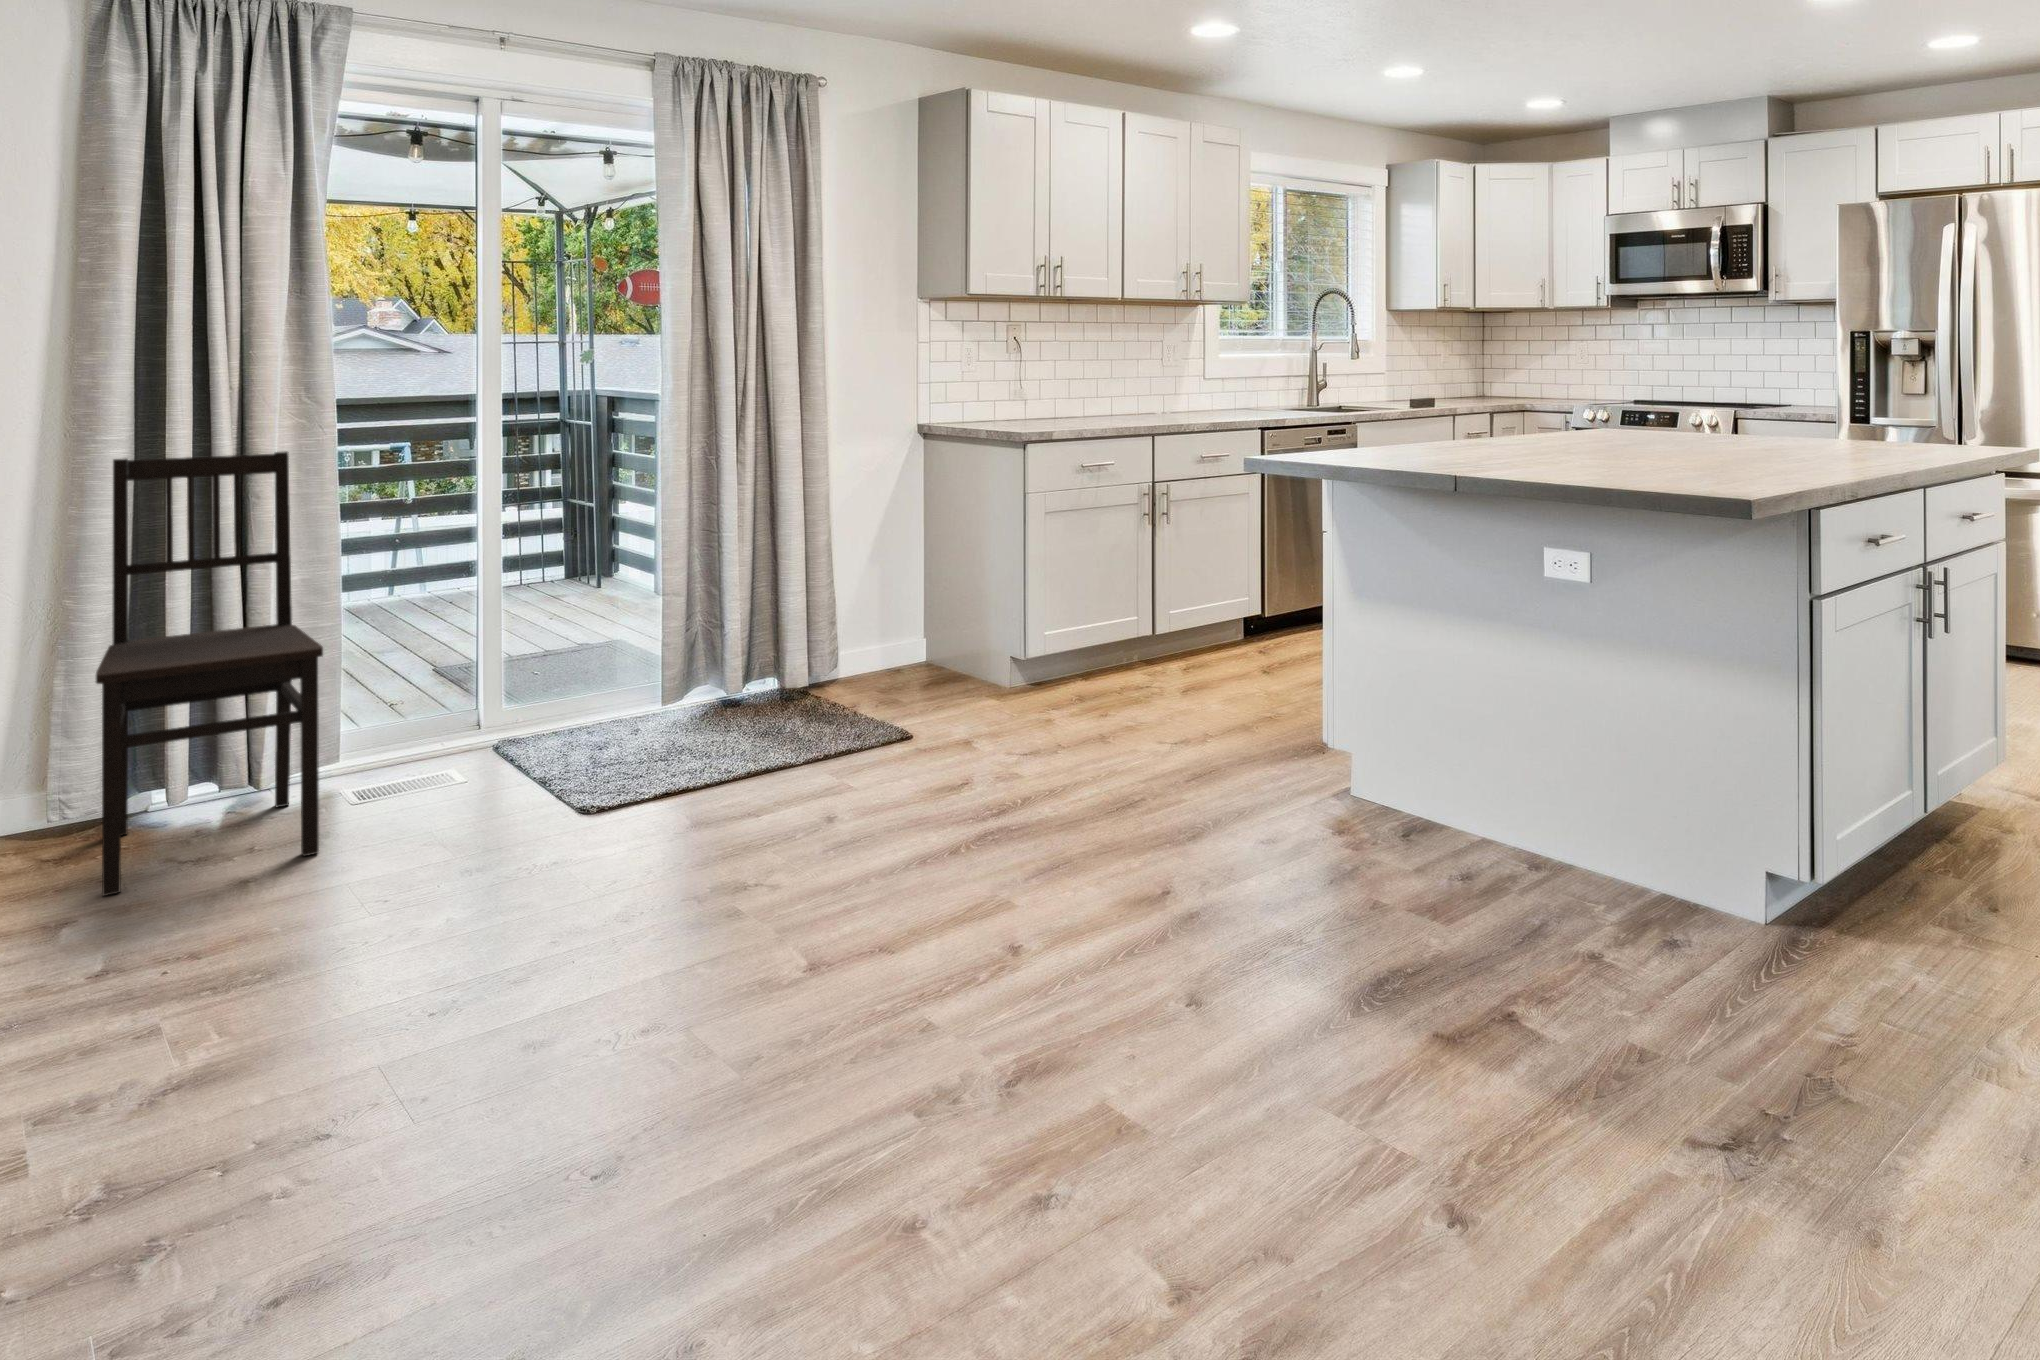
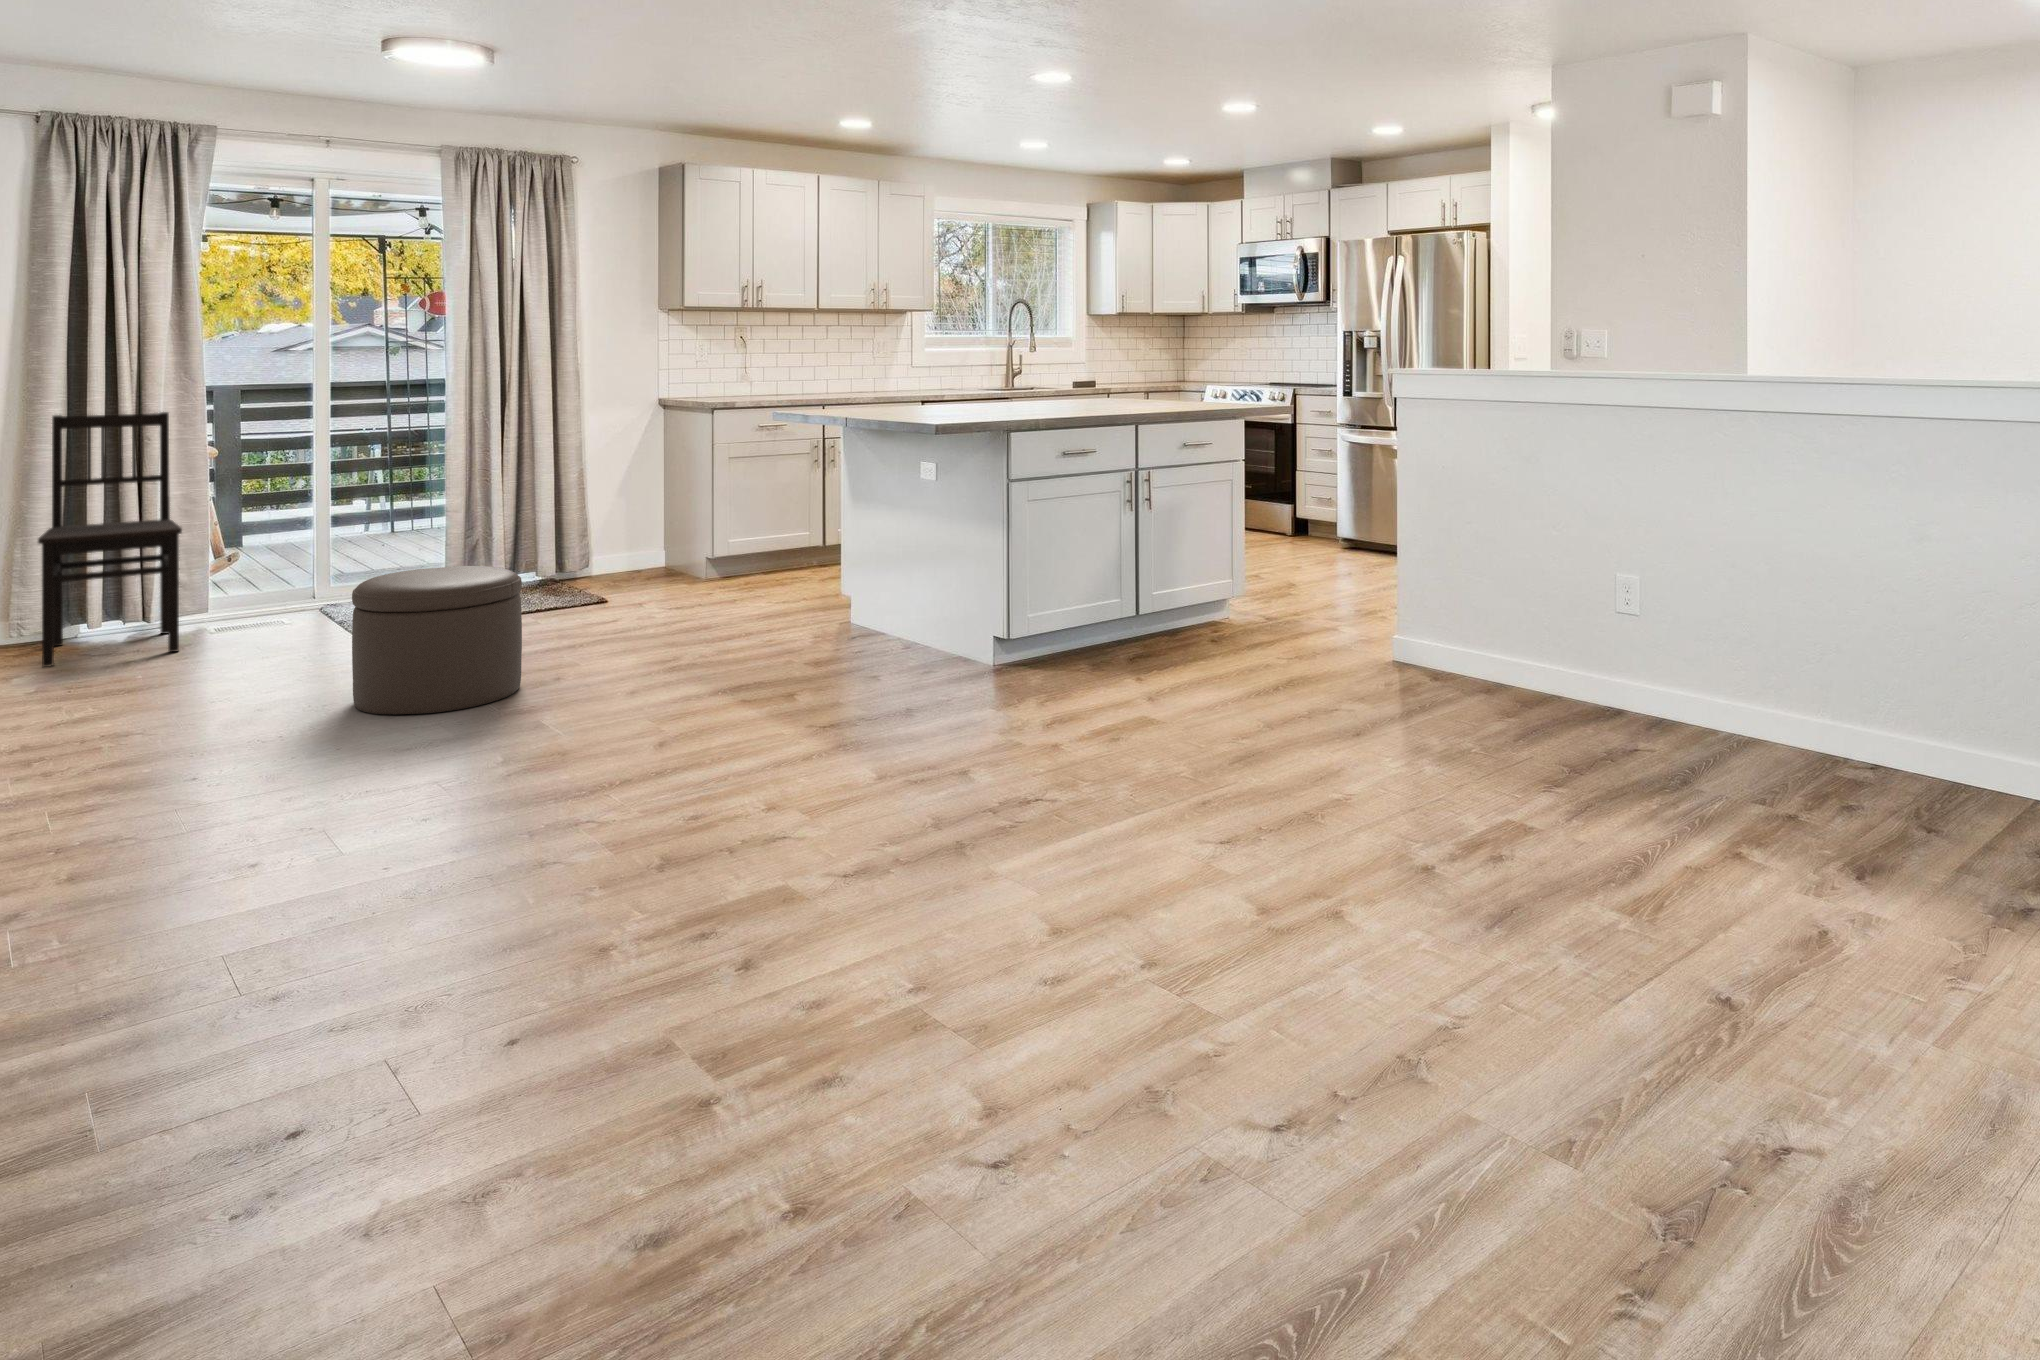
ottoman: none [695,738,980,1066] -> present [352,566,522,714]

